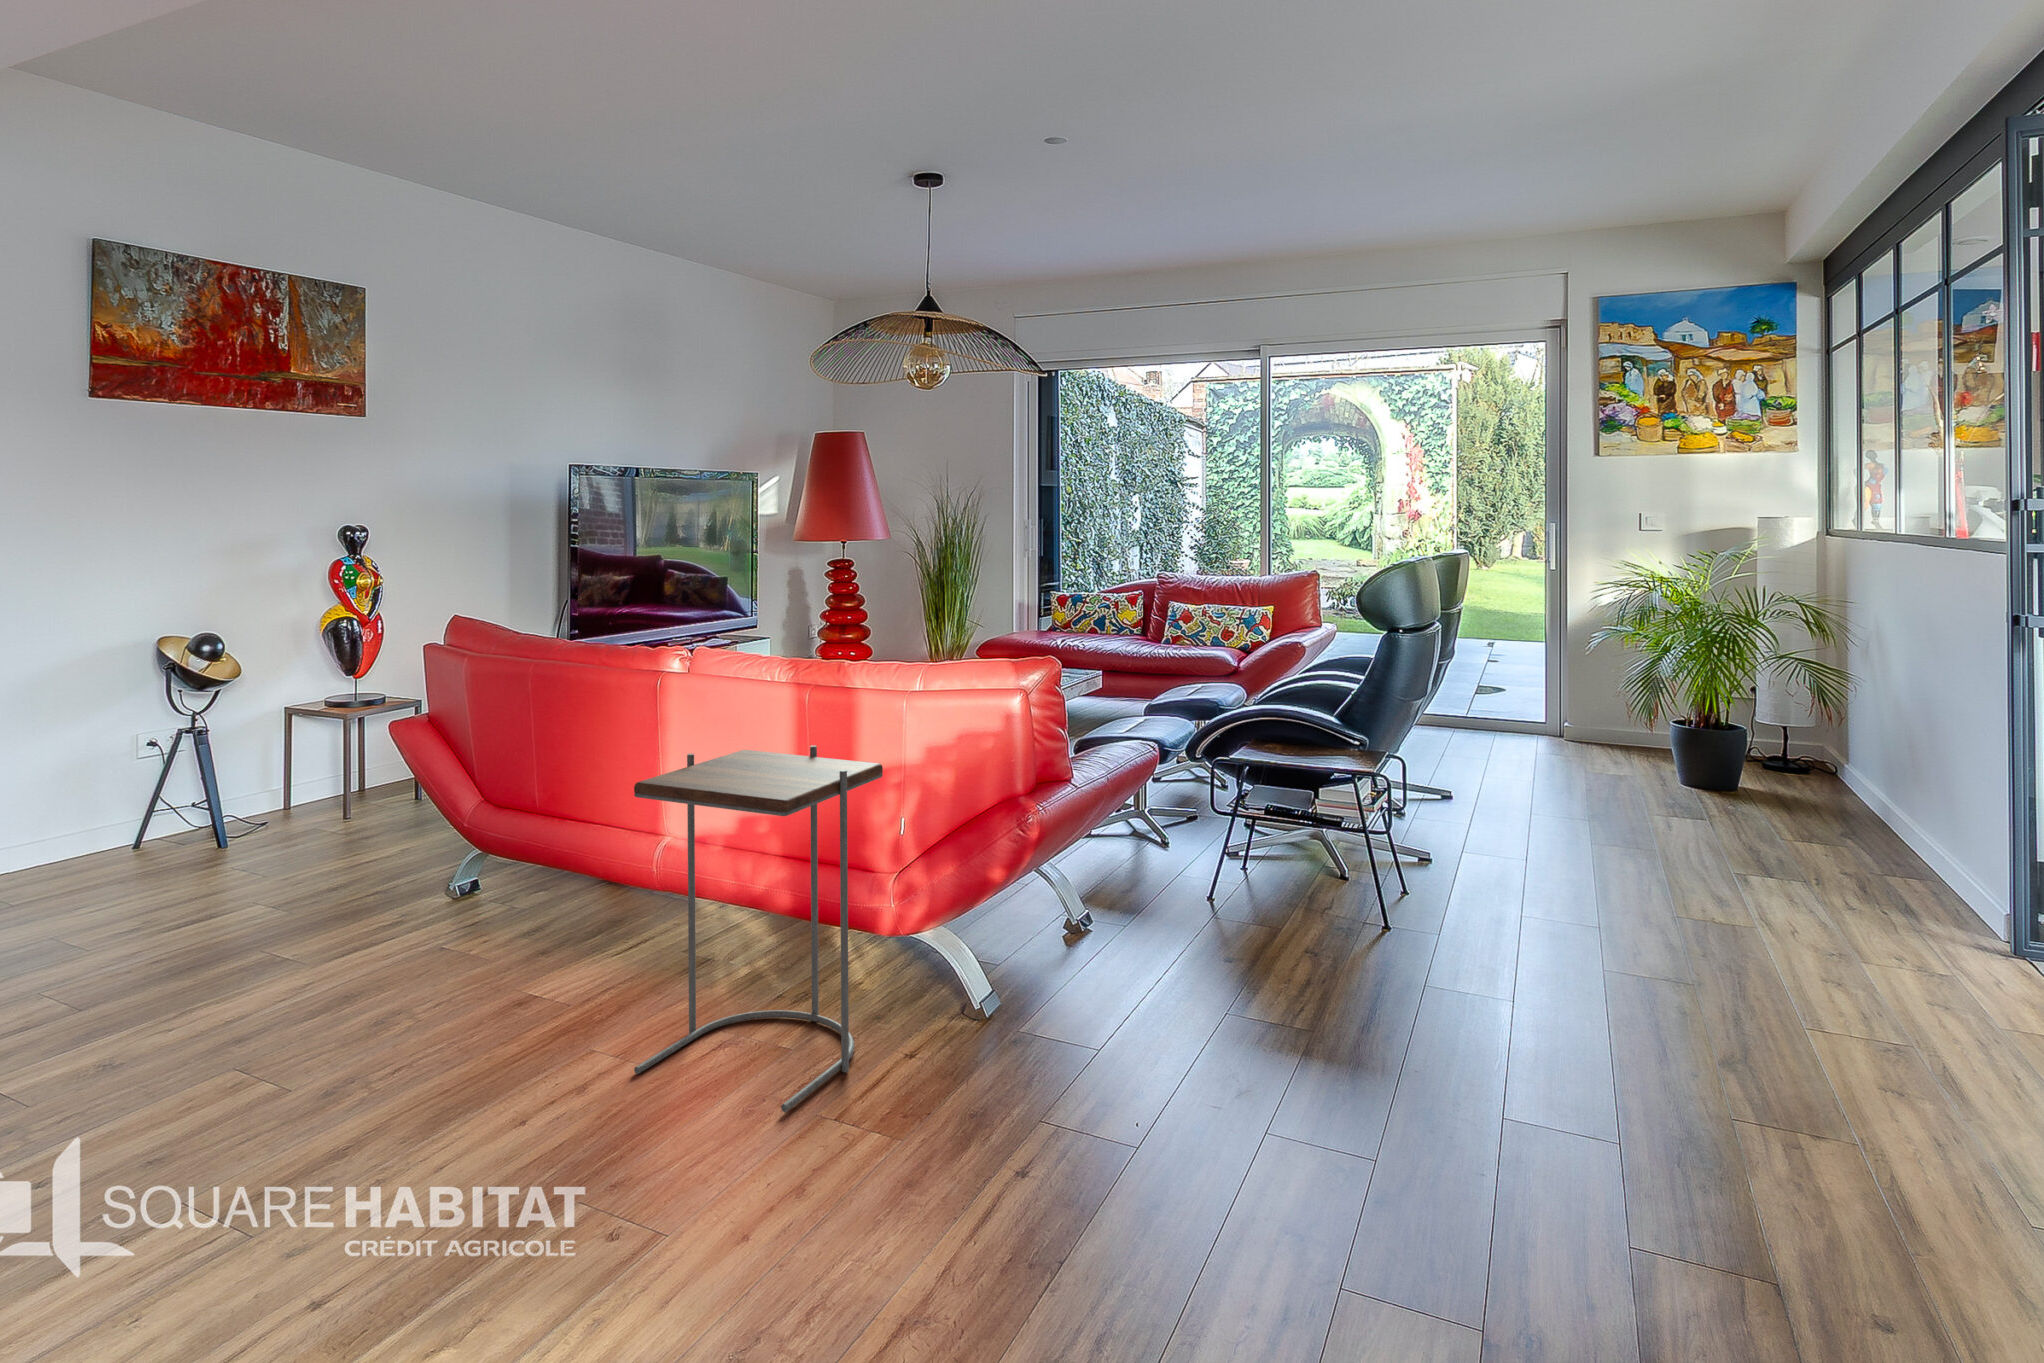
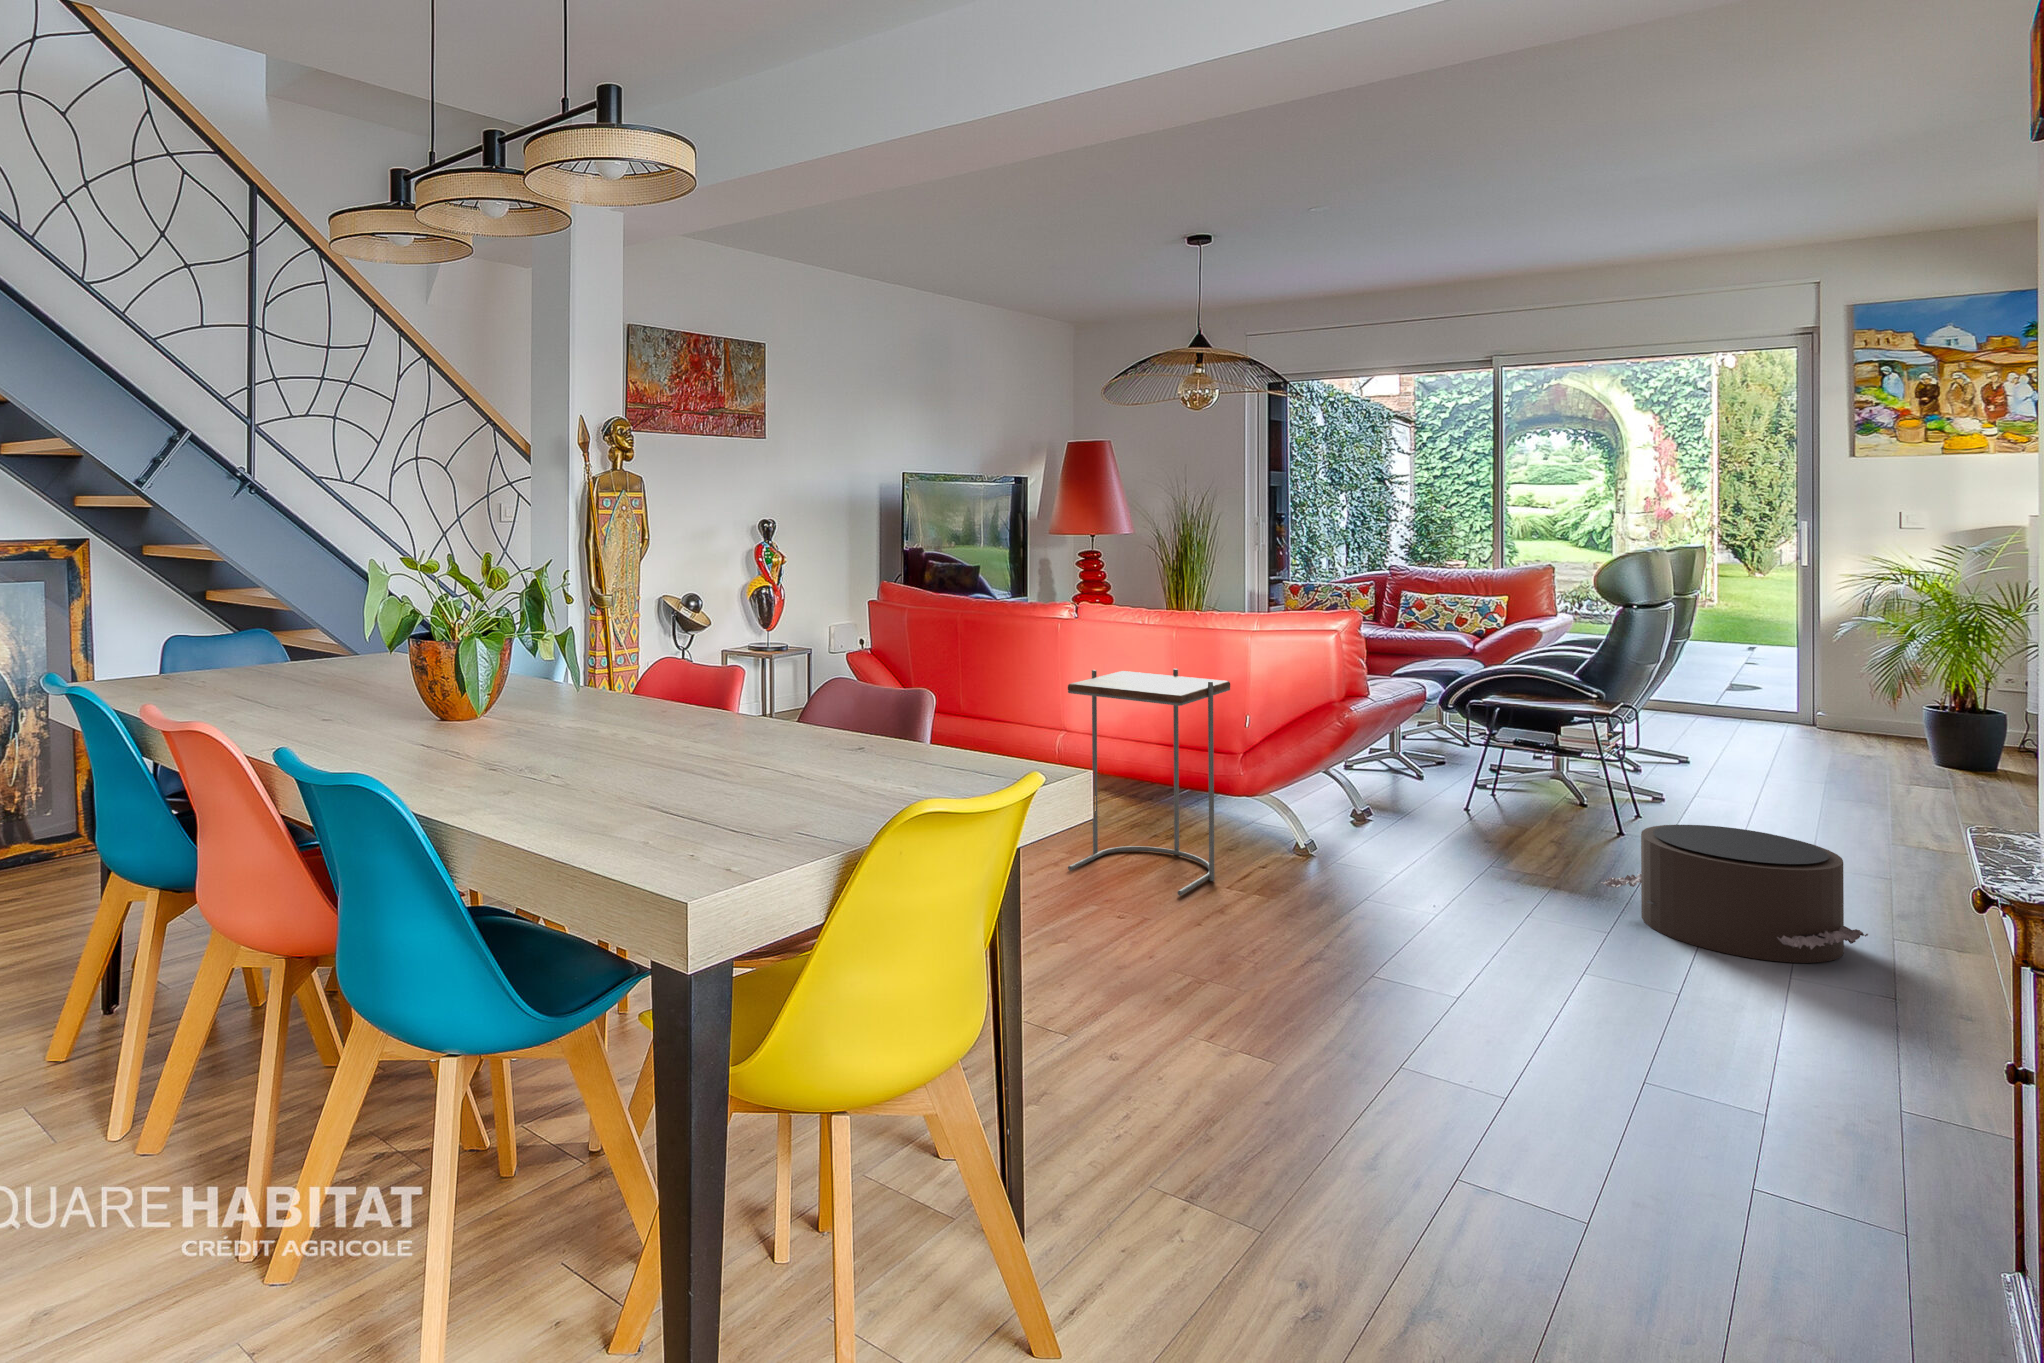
pouf: none [1352,935,1666,1144] -> present [1601,825,1868,963]

